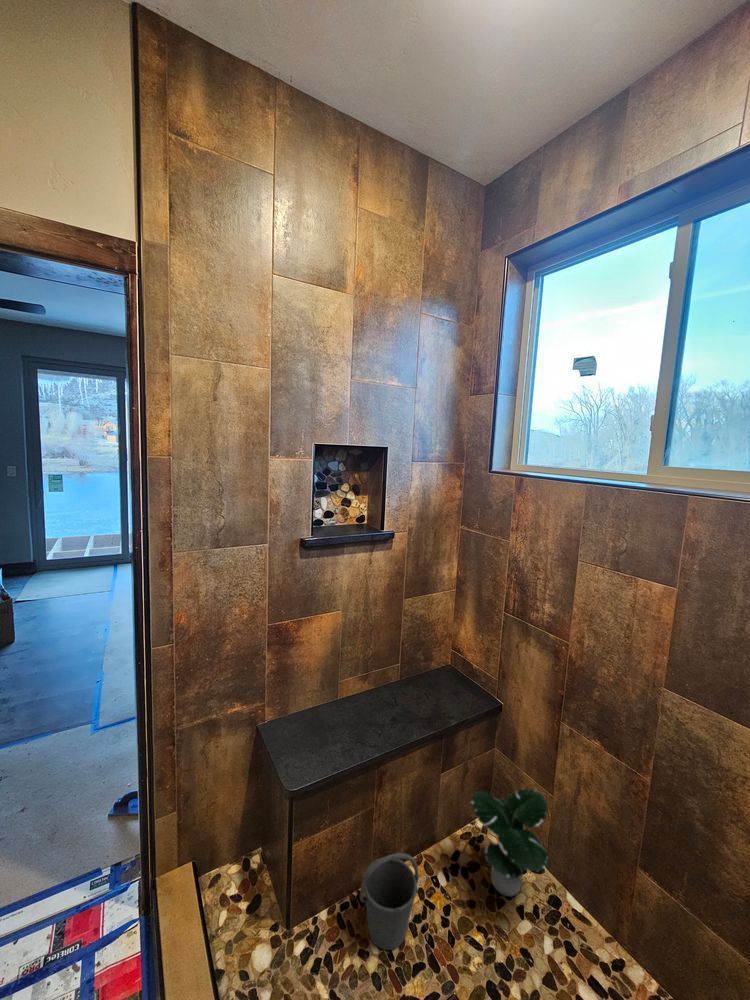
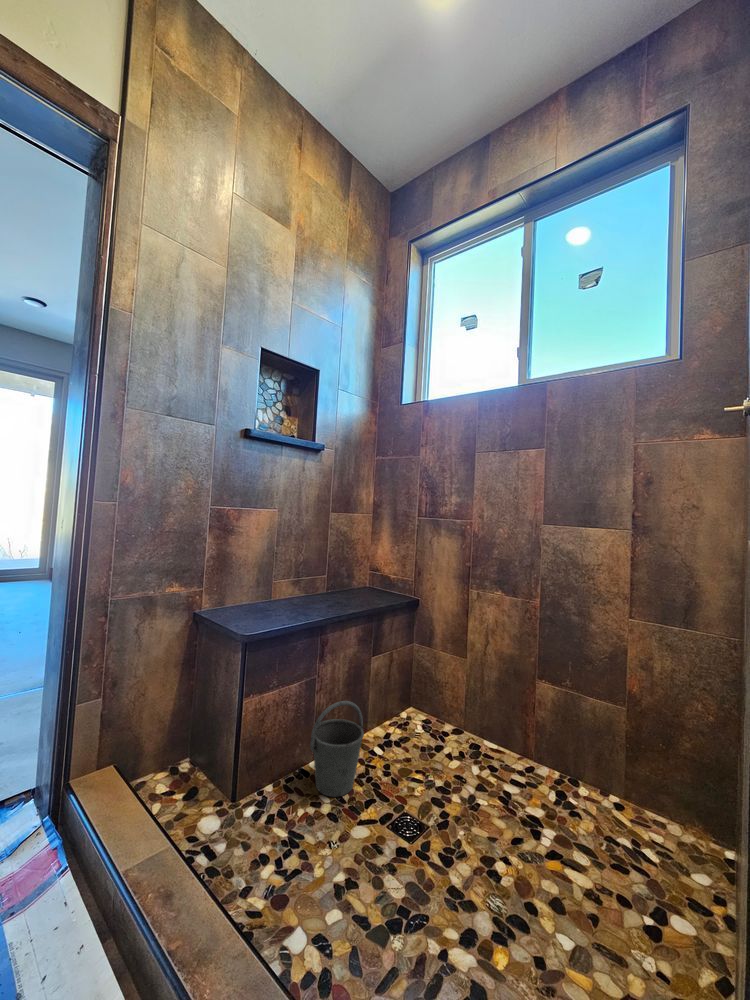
potted plant: present [472,789,548,896] -> none [402,658,471,750]

